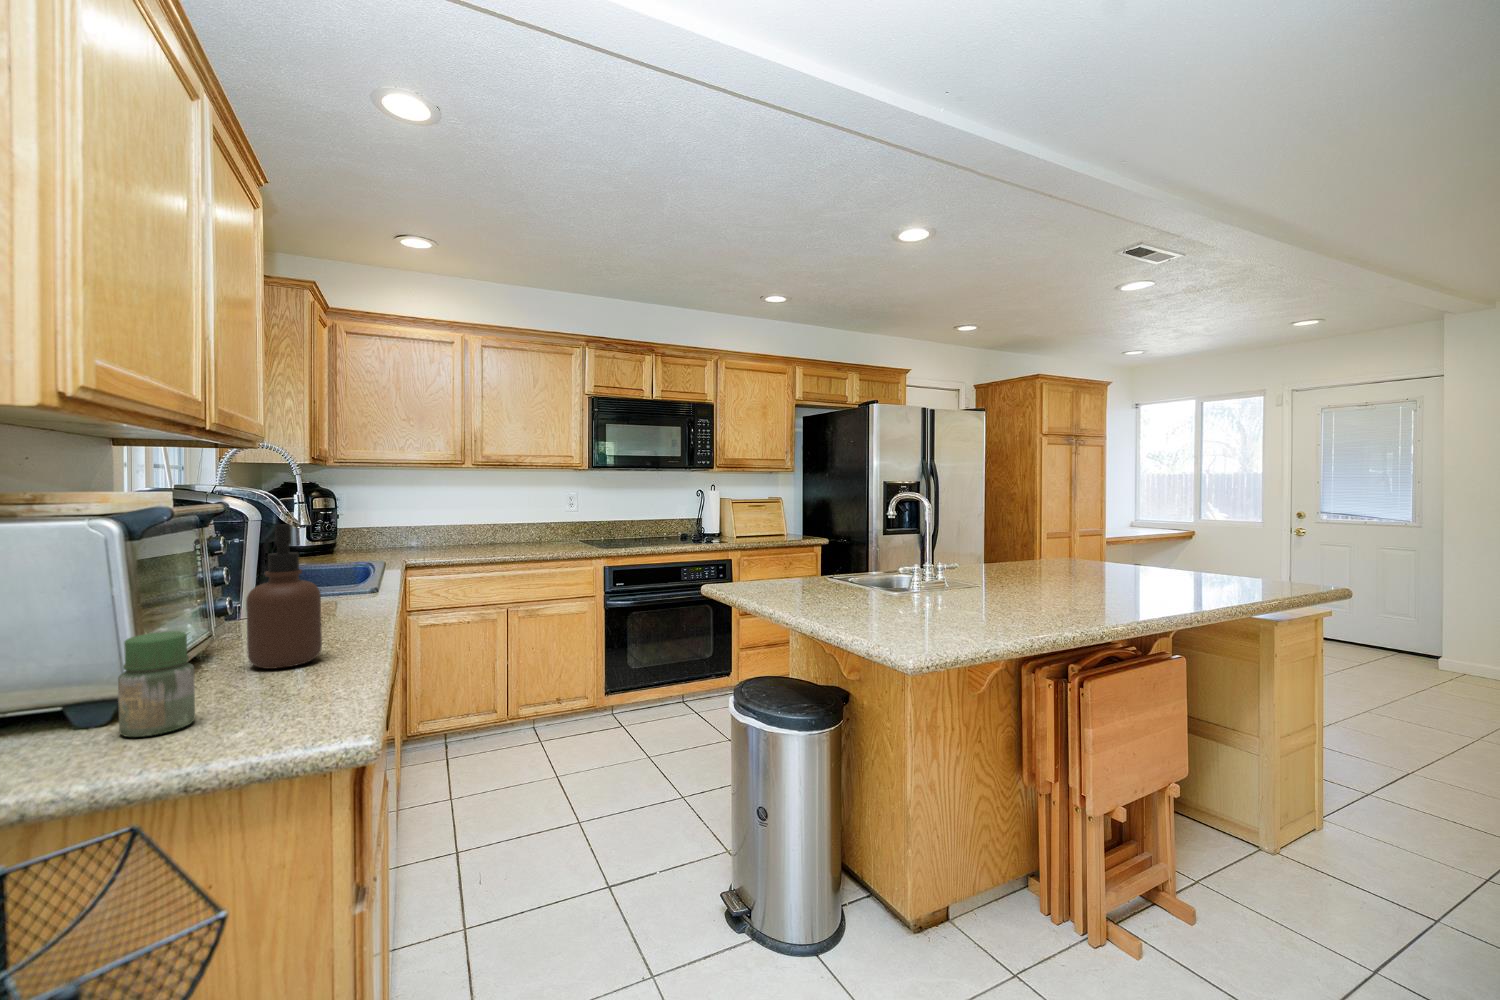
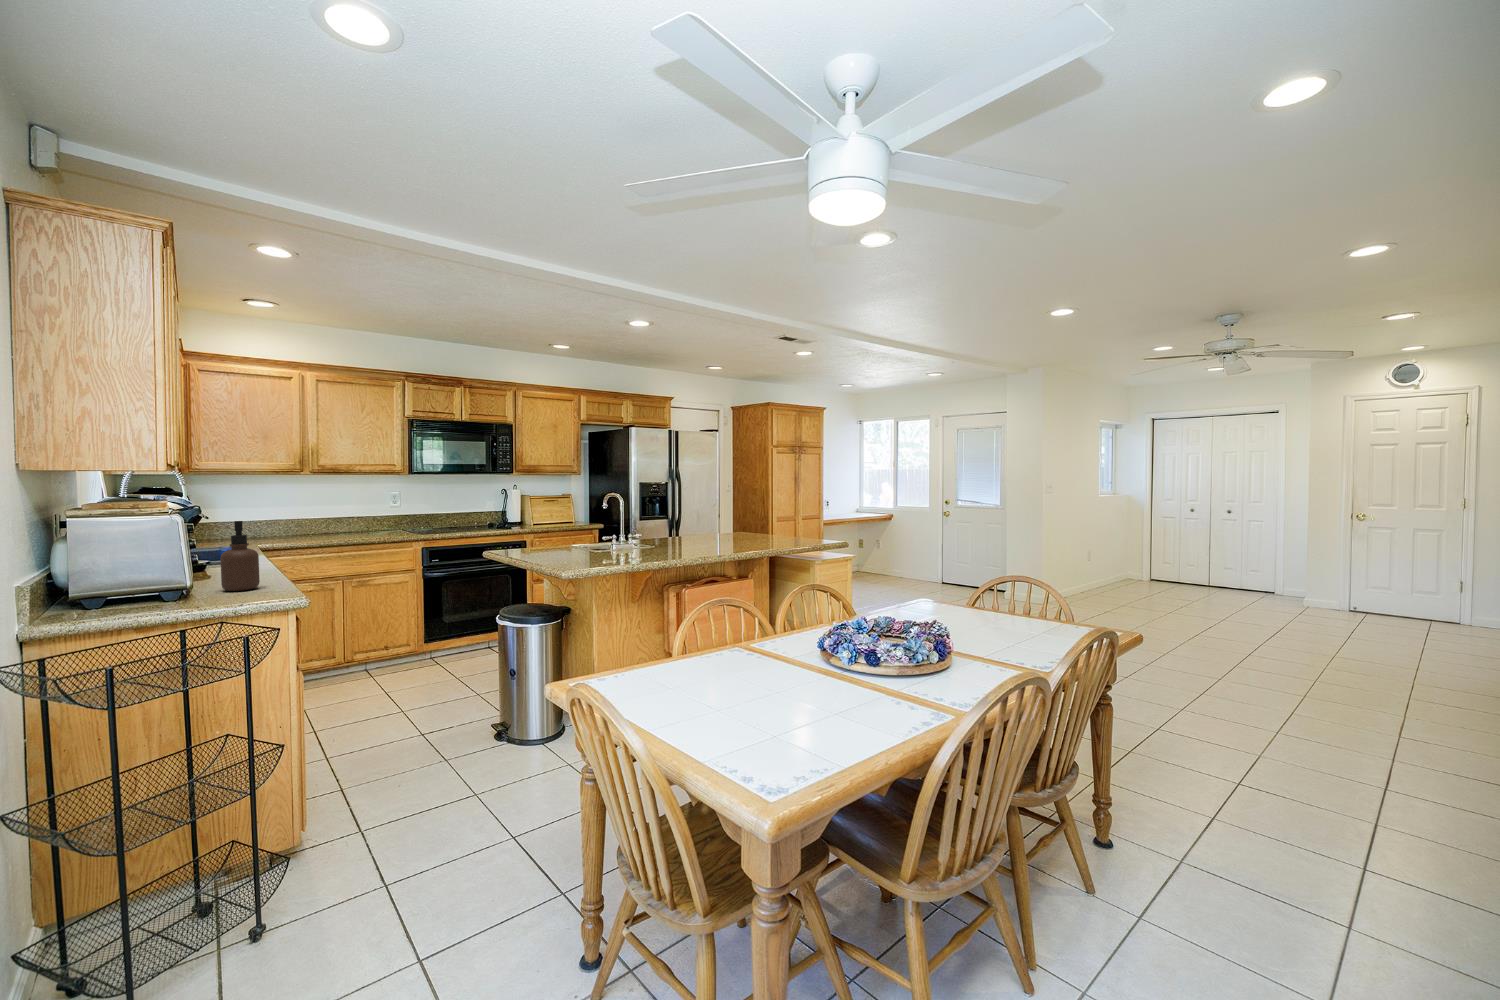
jar: present [118,631,195,737] -> none [194,567,225,607]

